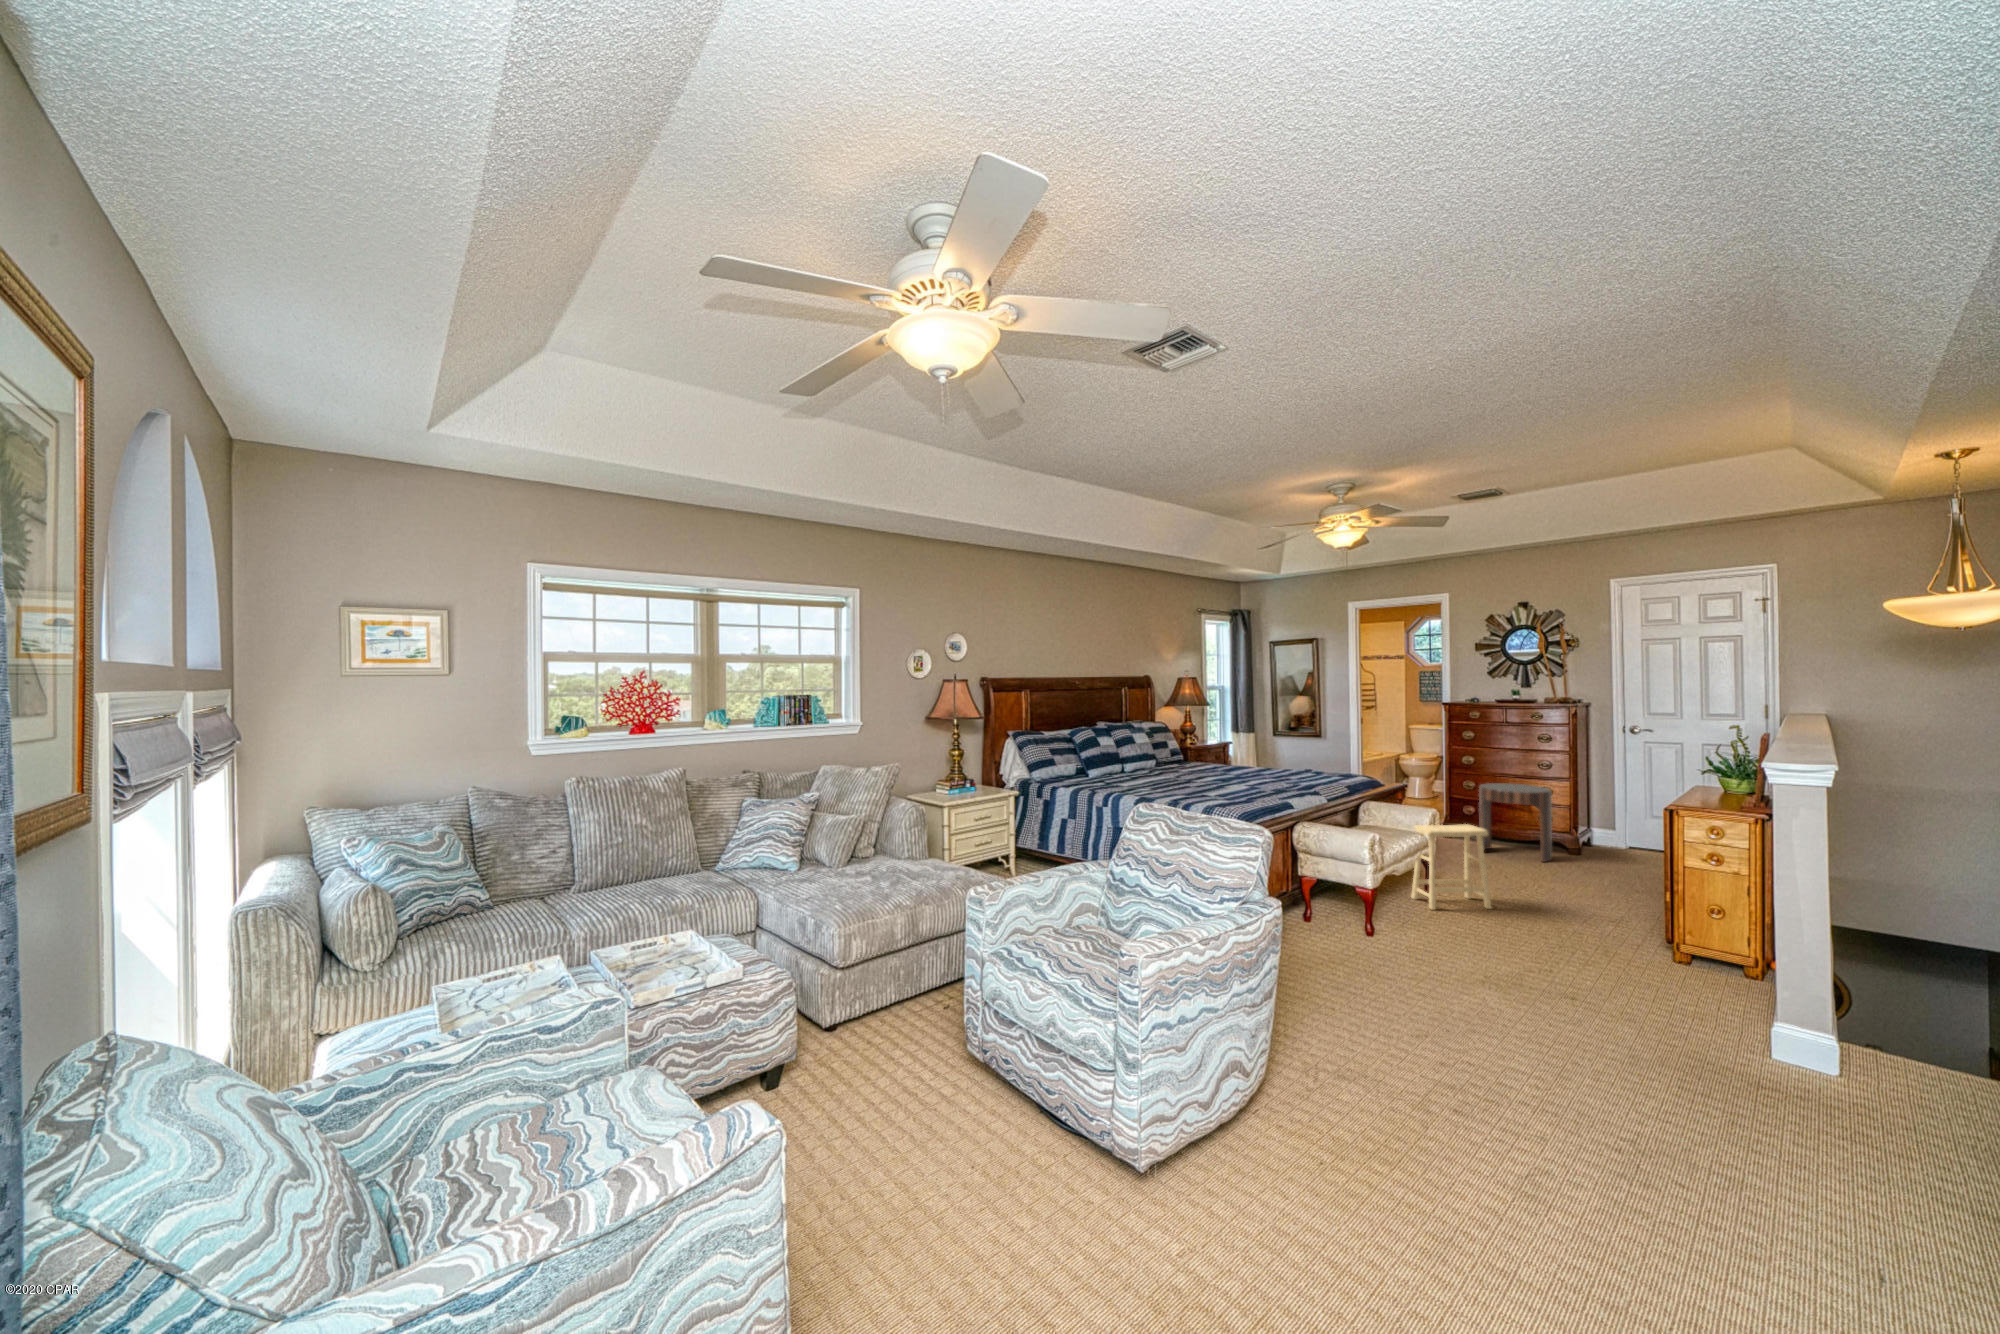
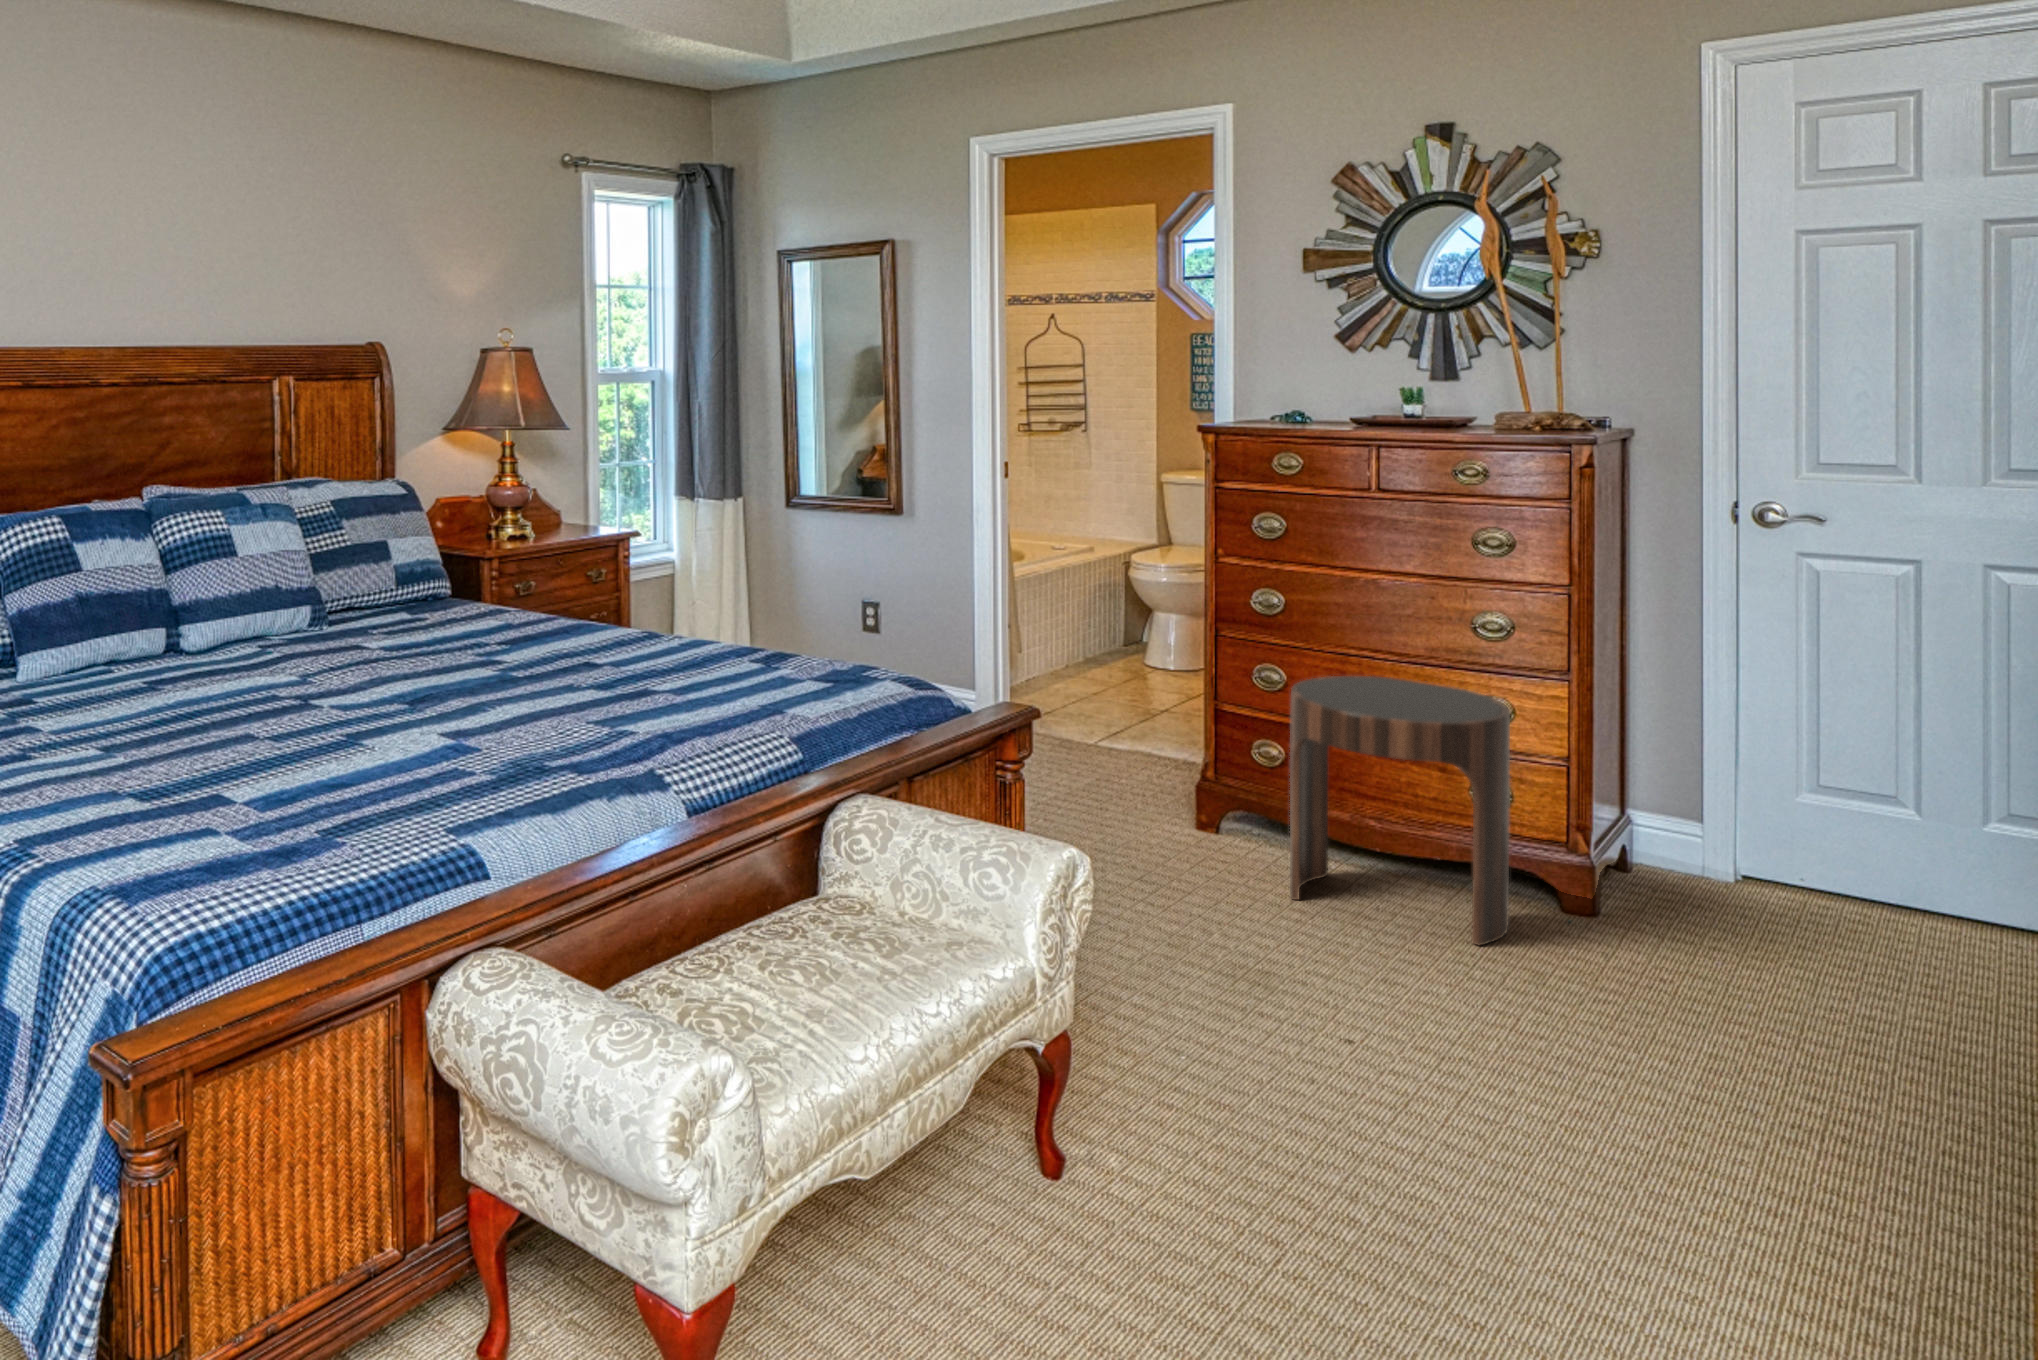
footstool: present [1411,824,1492,910] -> none [989,896,1267,1247]

